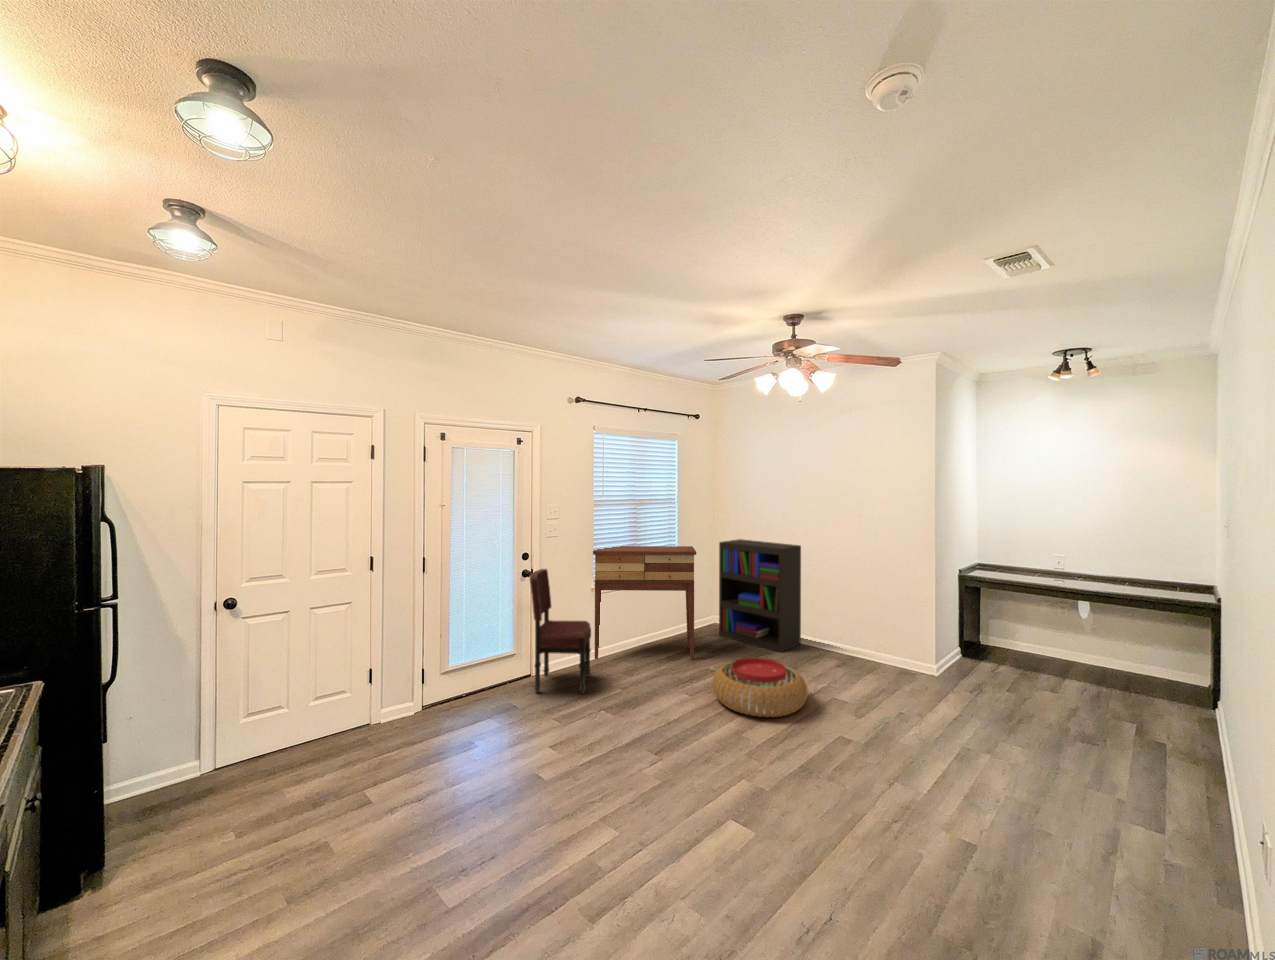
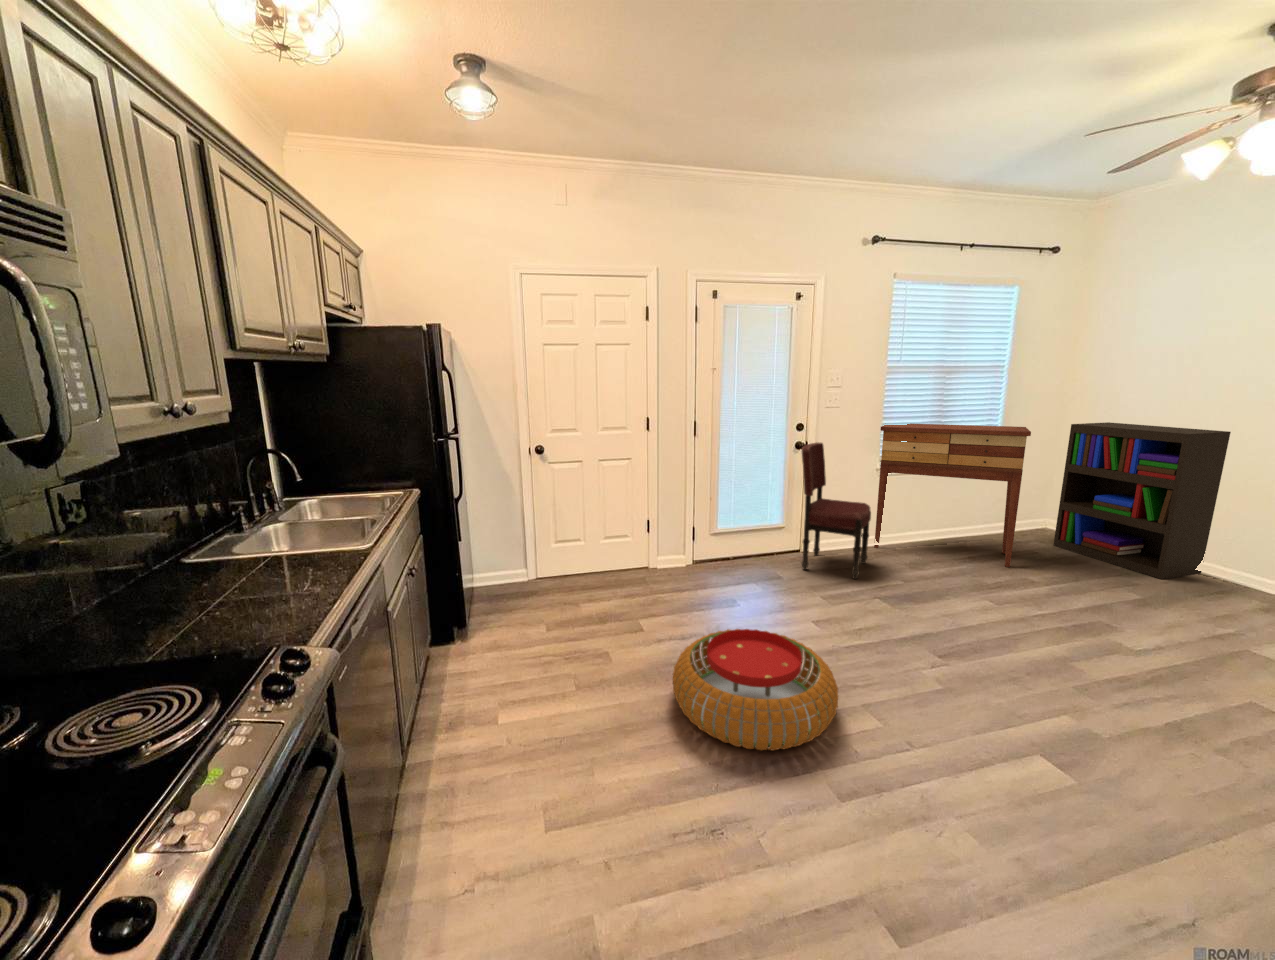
pouf: present [712,658,807,717] -> present [673,629,838,751]

